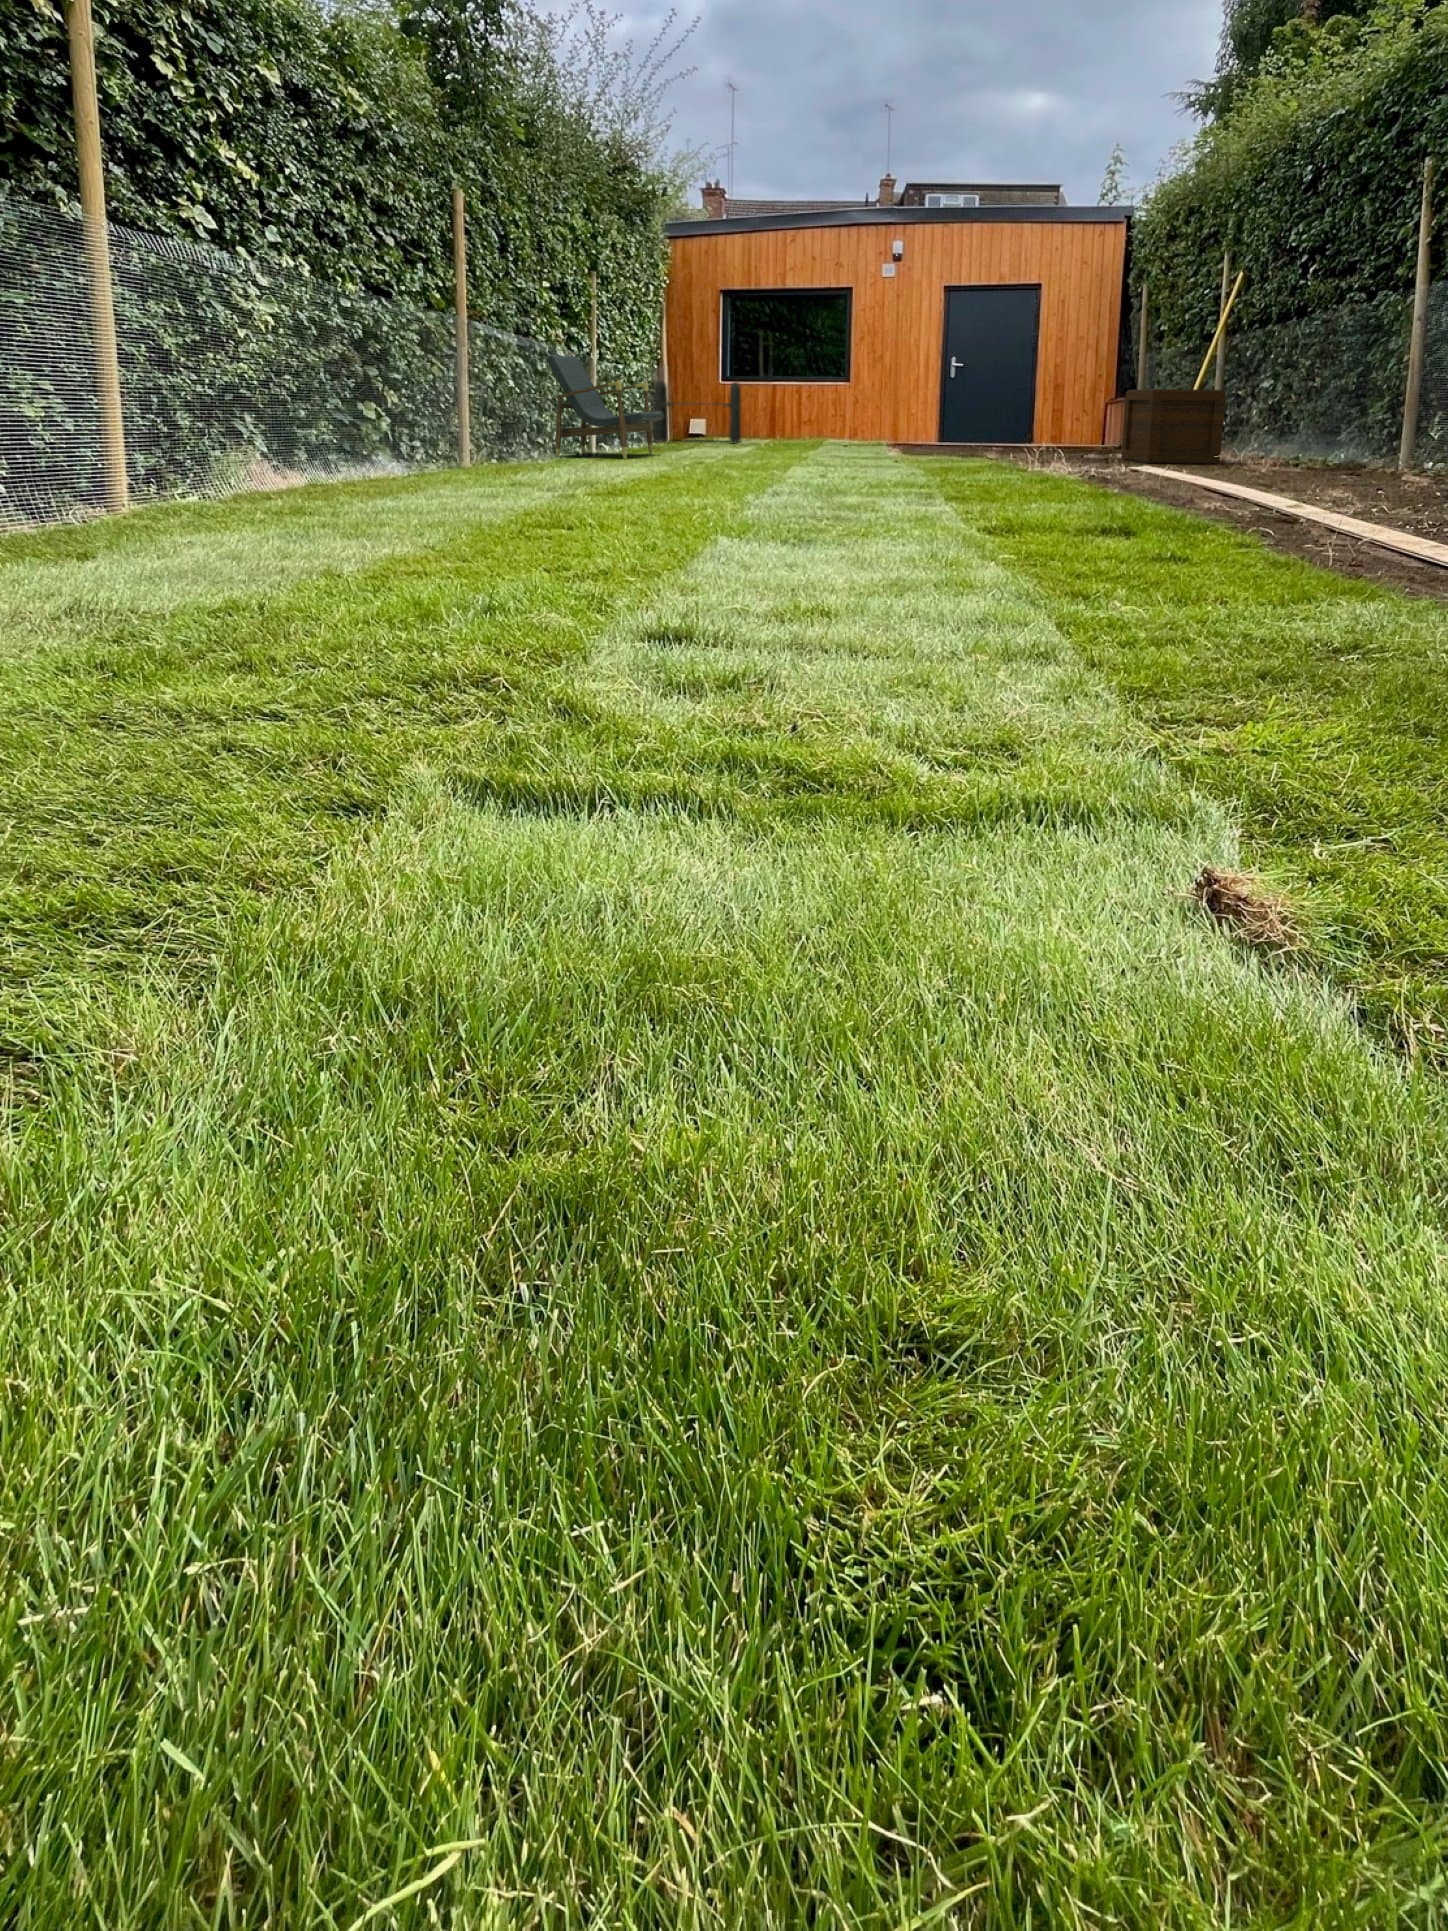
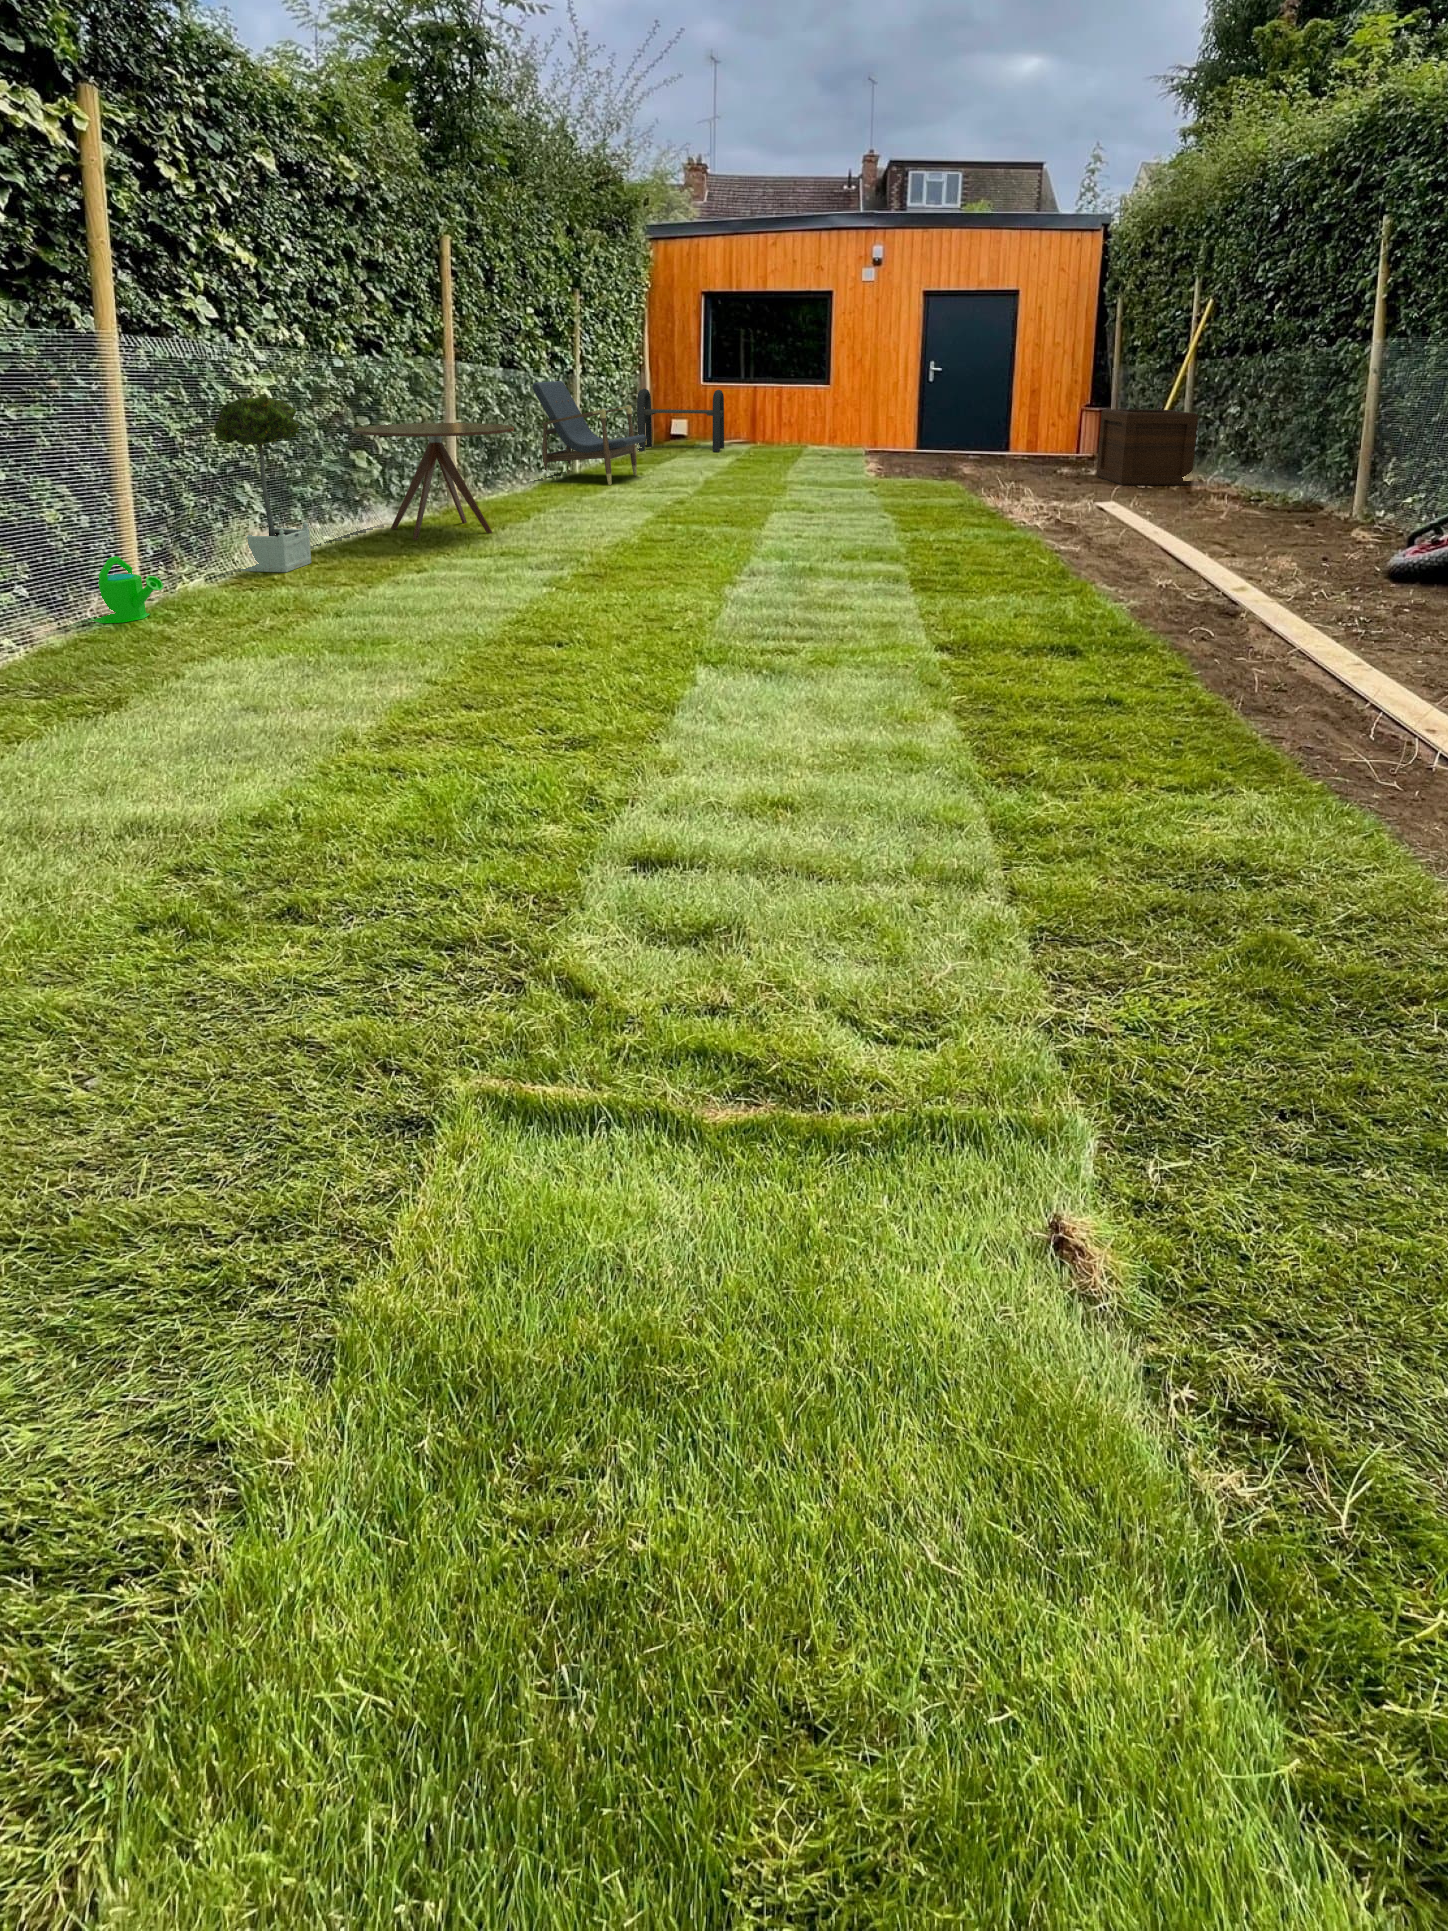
potted tree: none [208,308,310,500] -> present [214,393,311,572]
round table: none [357,369,526,484] -> present [352,423,514,540]
watering can: none [59,456,145,526] -> present [93,556,164,623]

